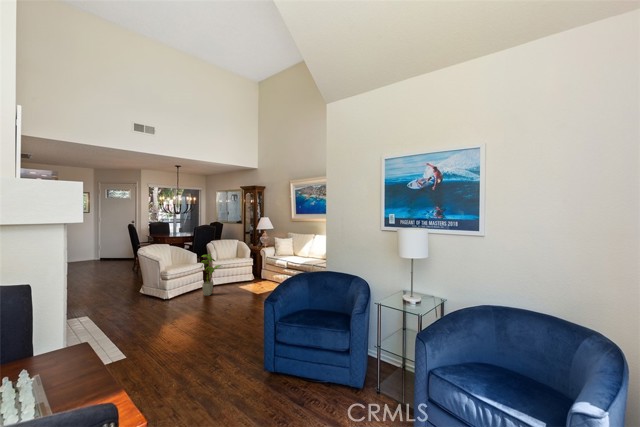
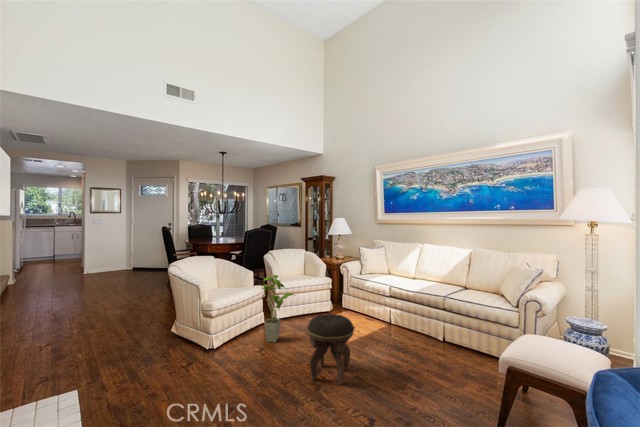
footstool: none [224,274,251,310] -> present [308,314,354,385]

